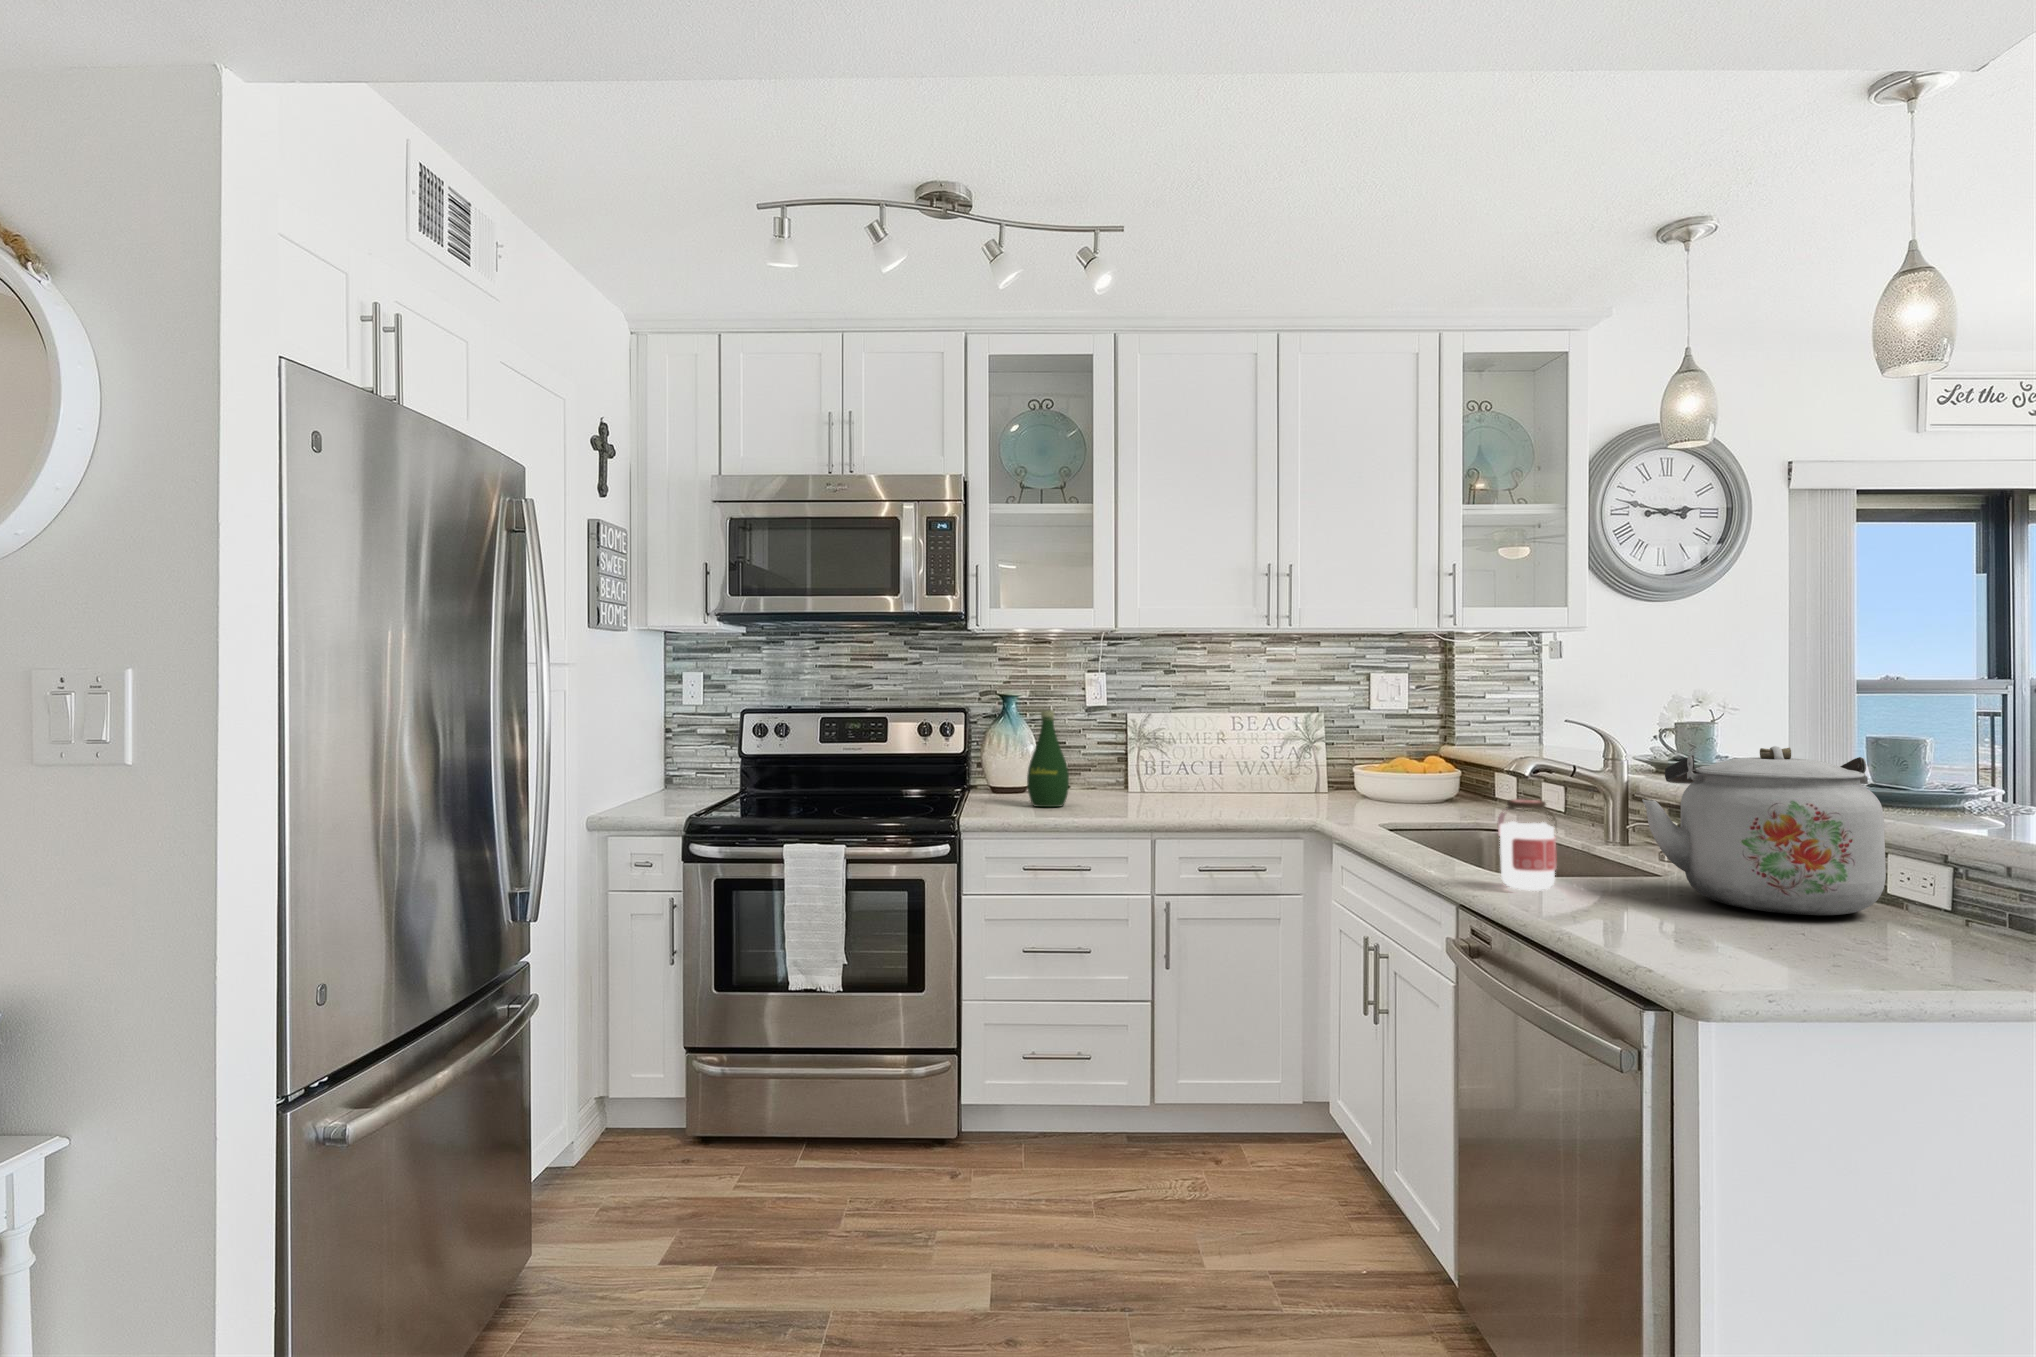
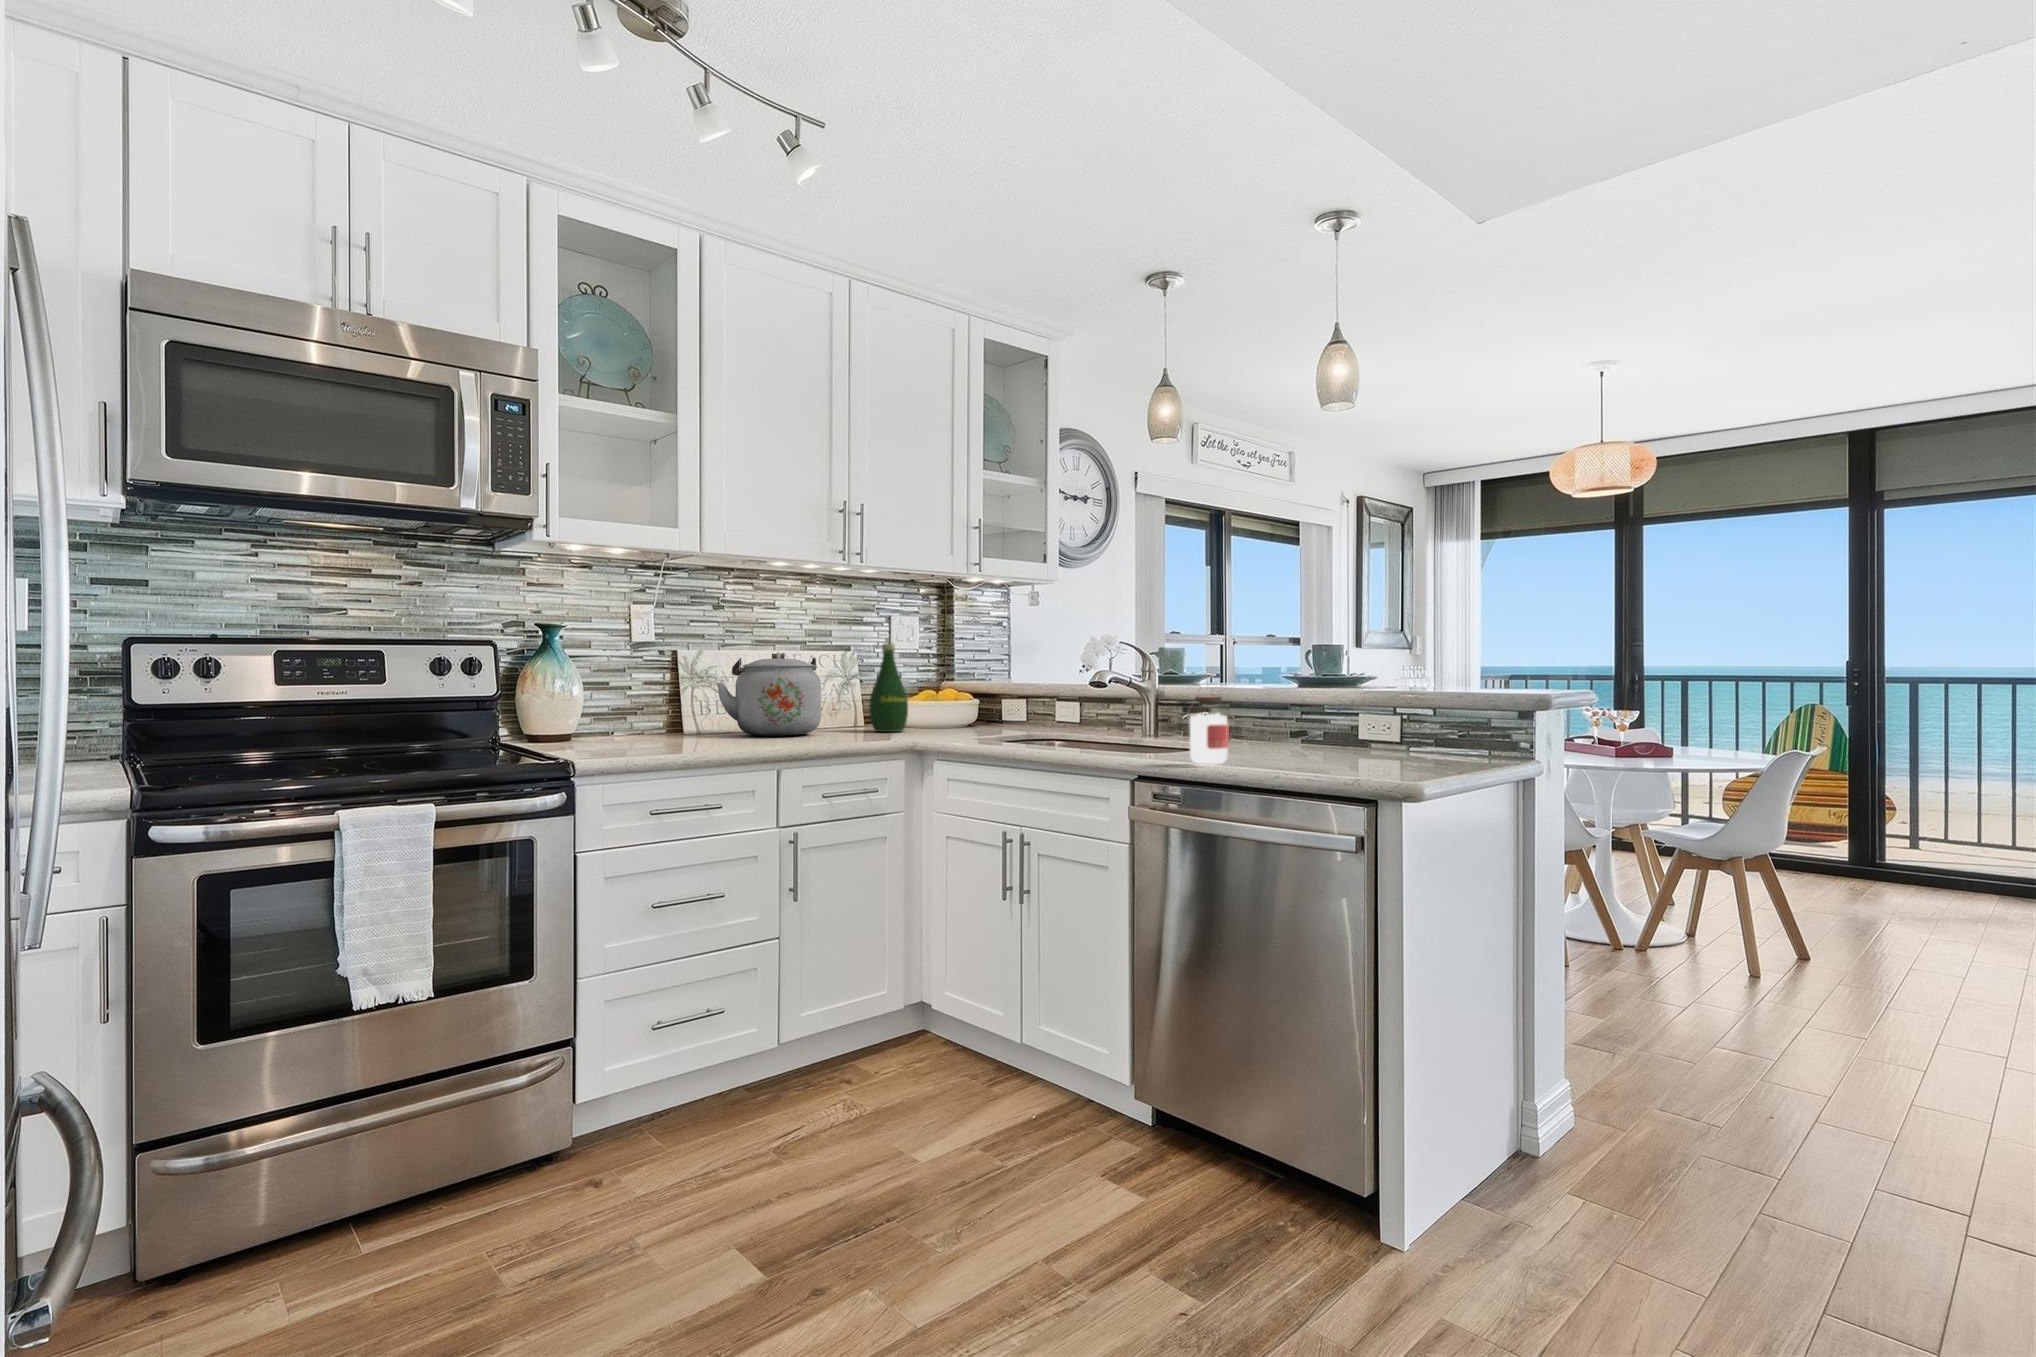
bottle: present [1027,710,1069,807] -> present [869,643,908,732]
kettle: present [1642,746,1886,915] -> present [716,652,821,736]

